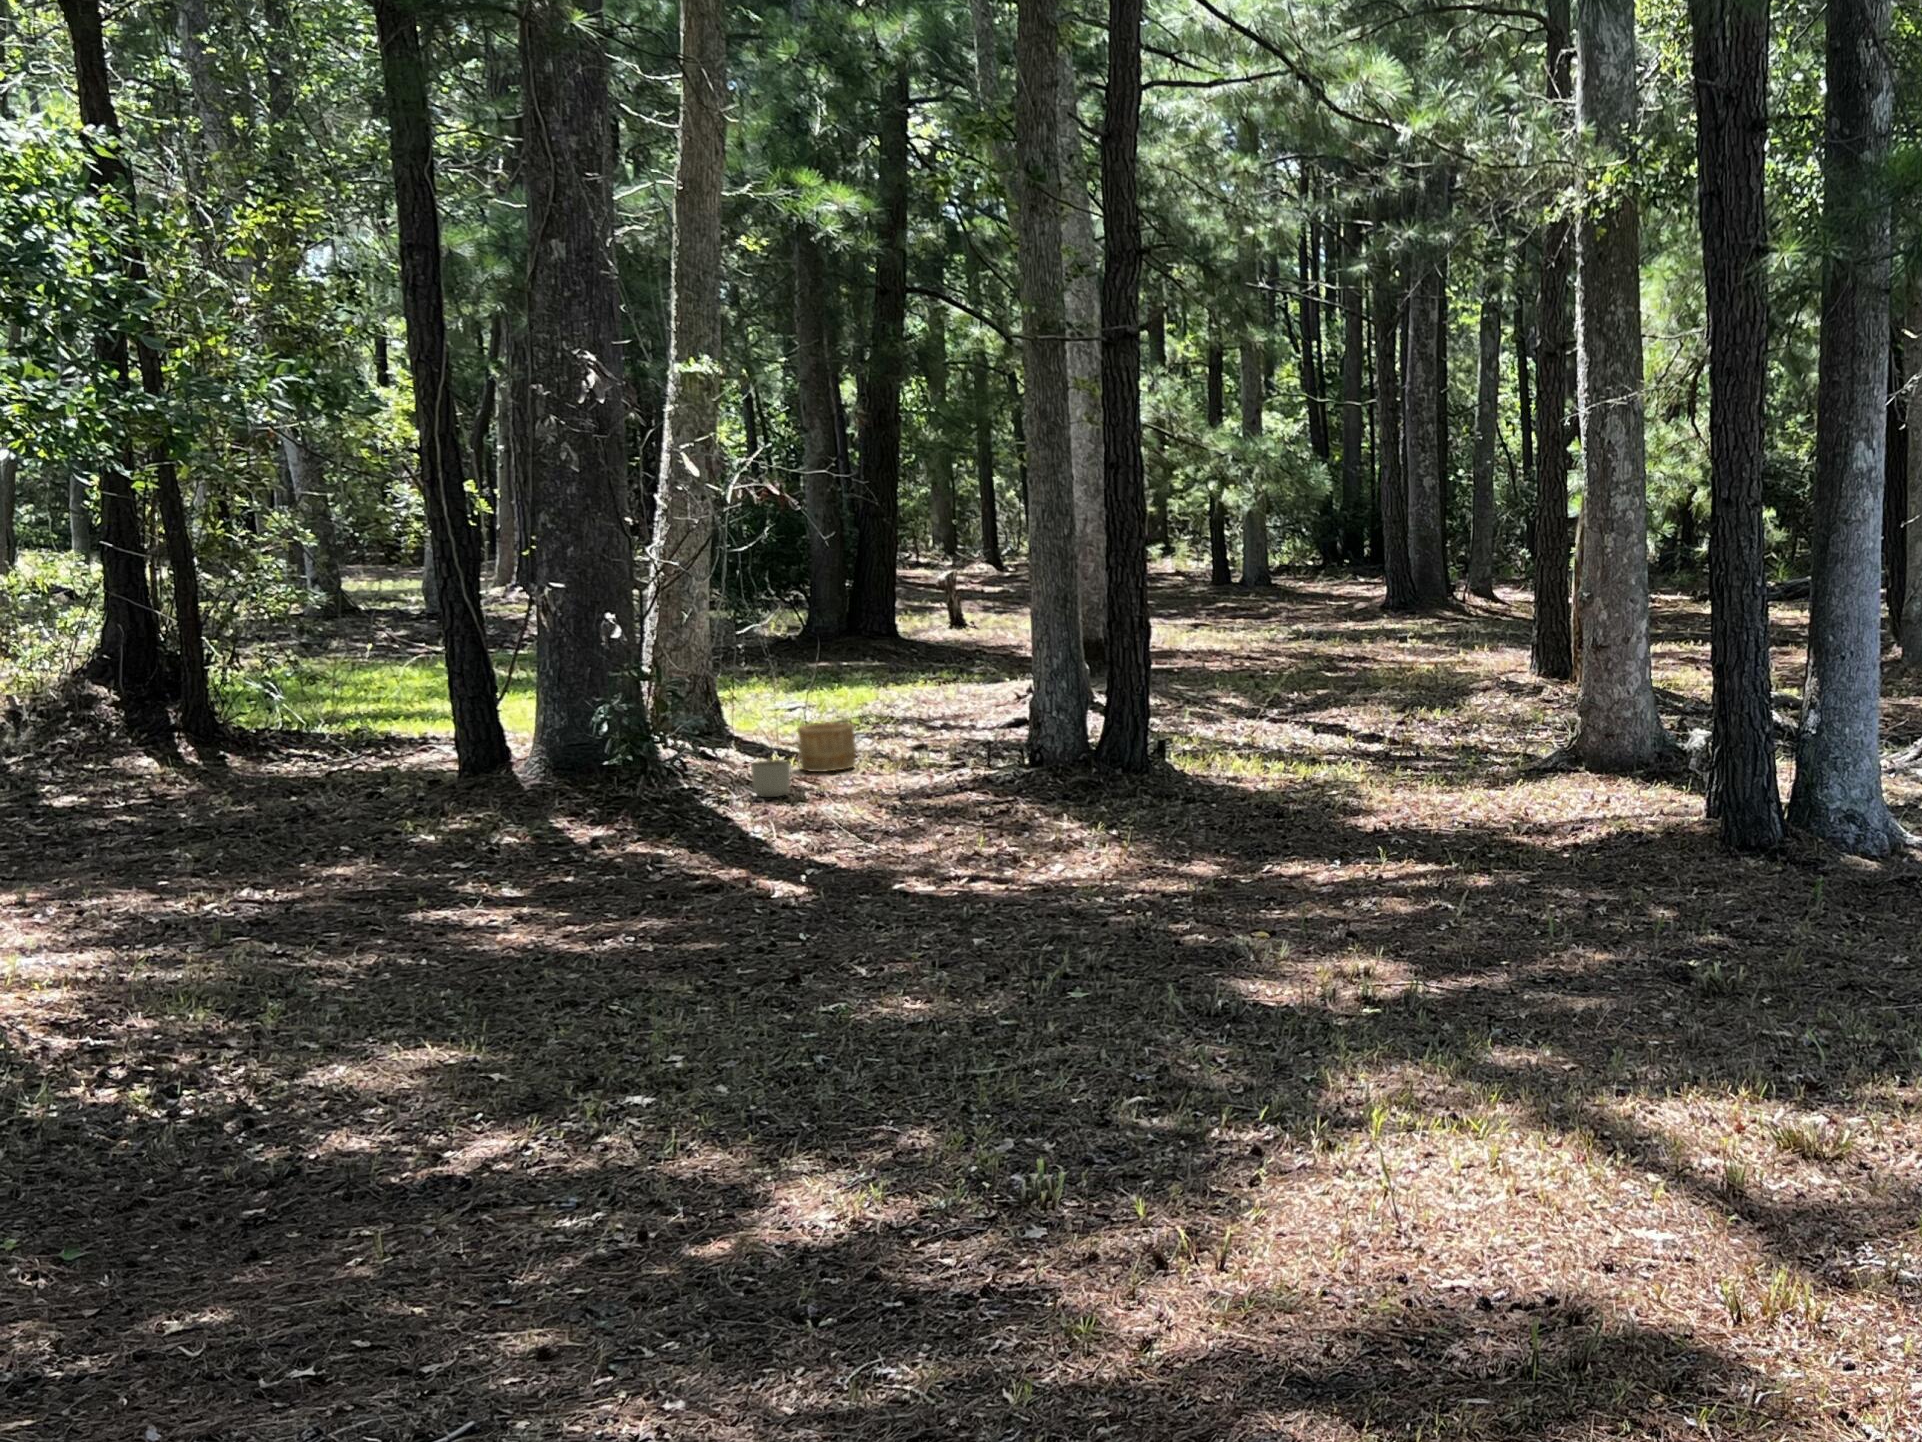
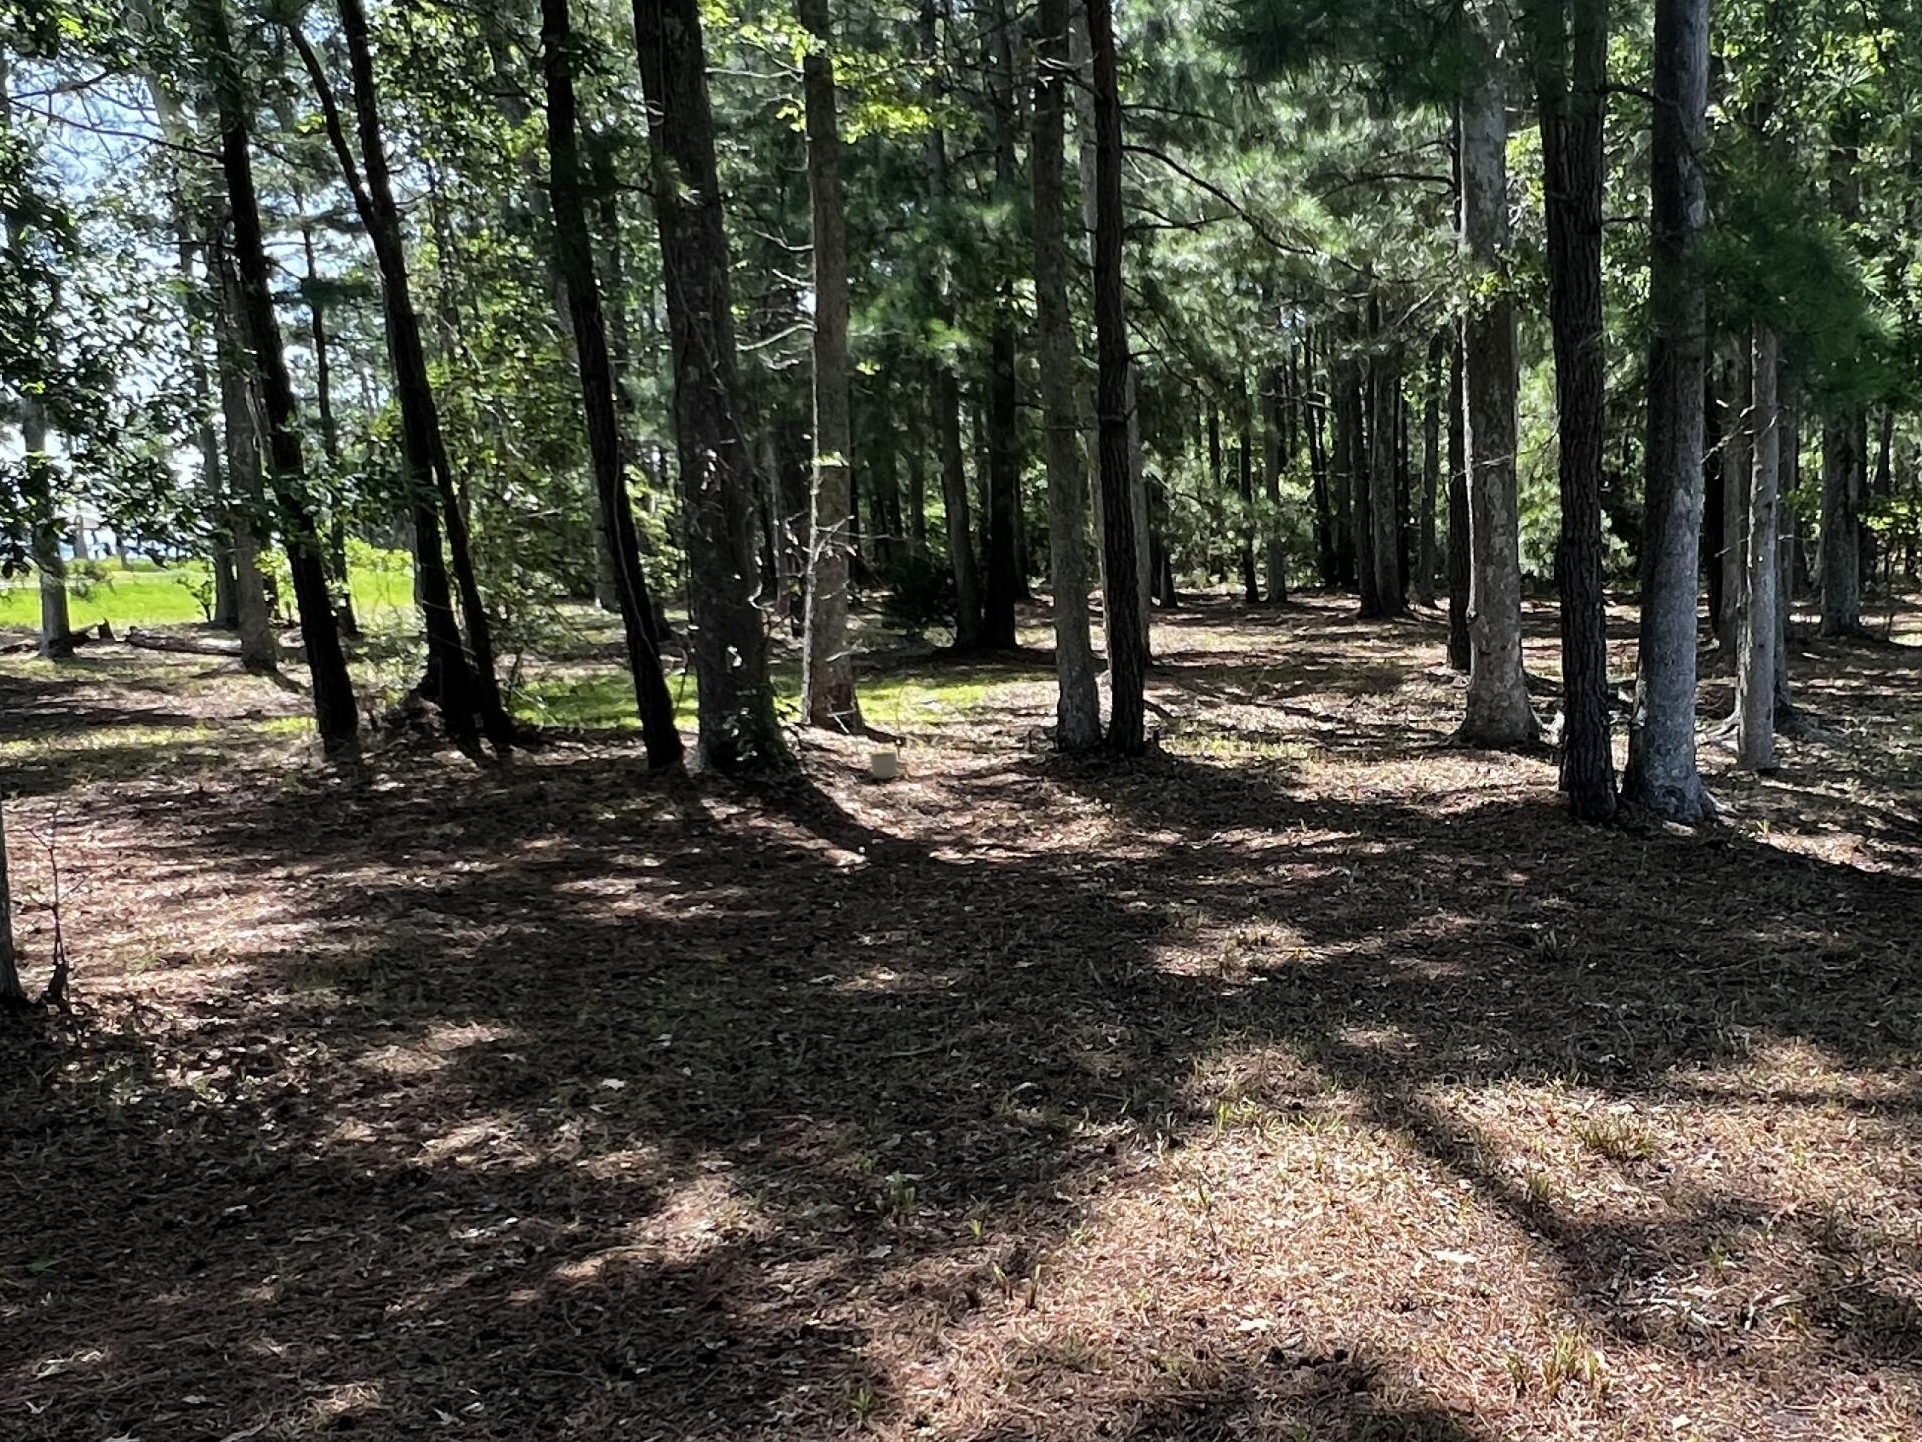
wooden bucket: present [797,722,856,772] -> none [909,721,952,757]

